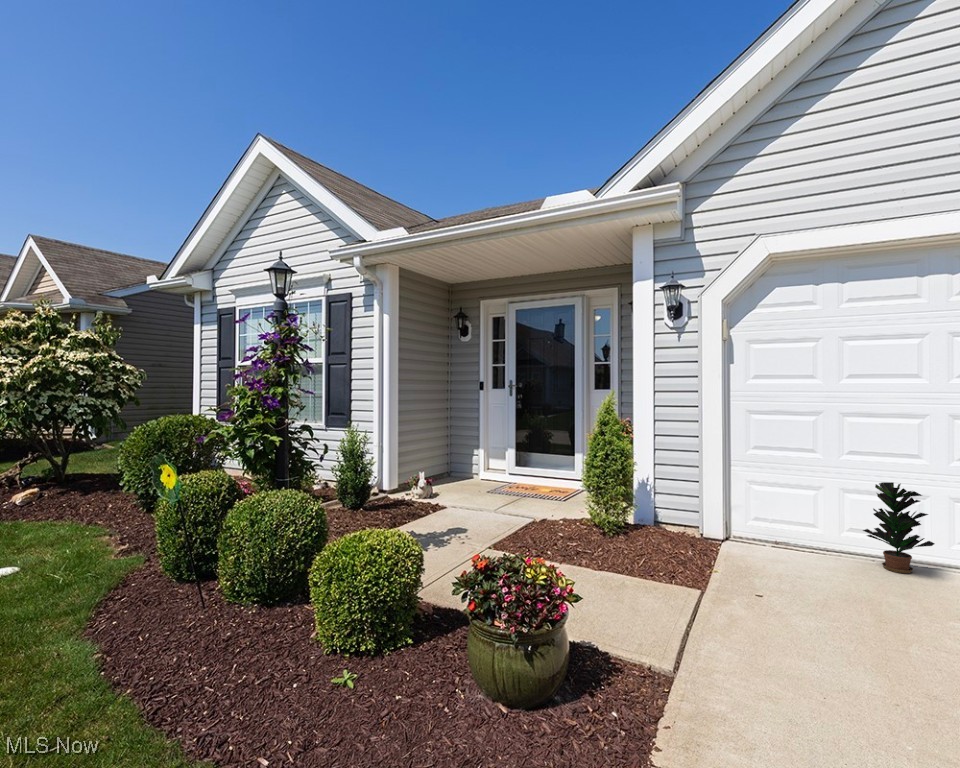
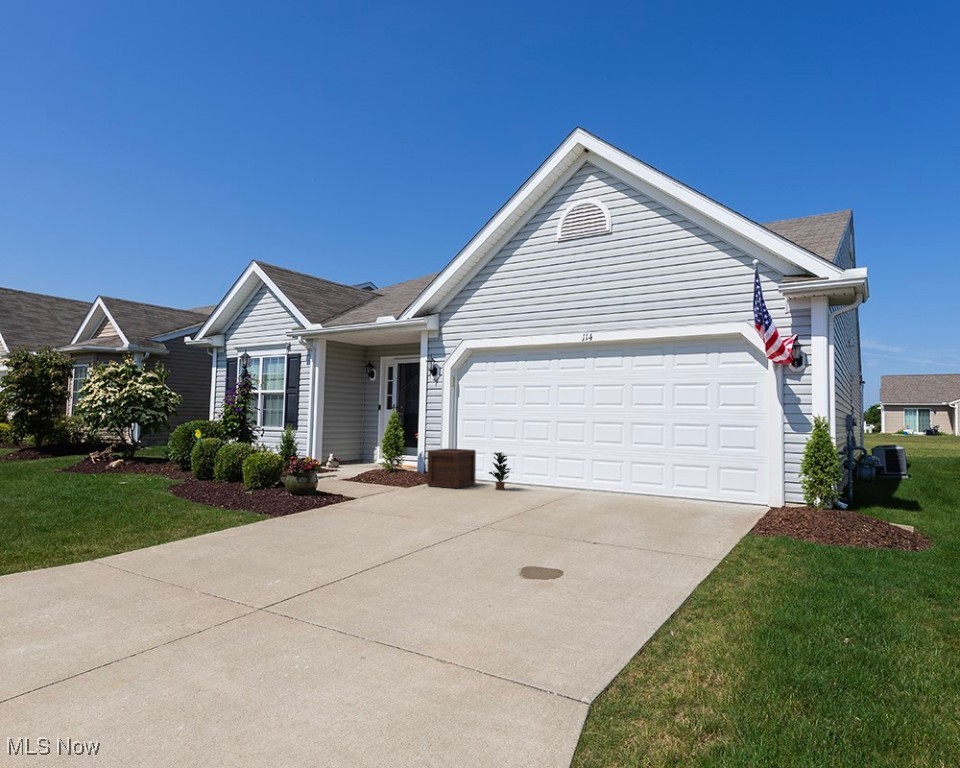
wooden crate: none [706,468,803,571] -> present [427,449,476,488]

